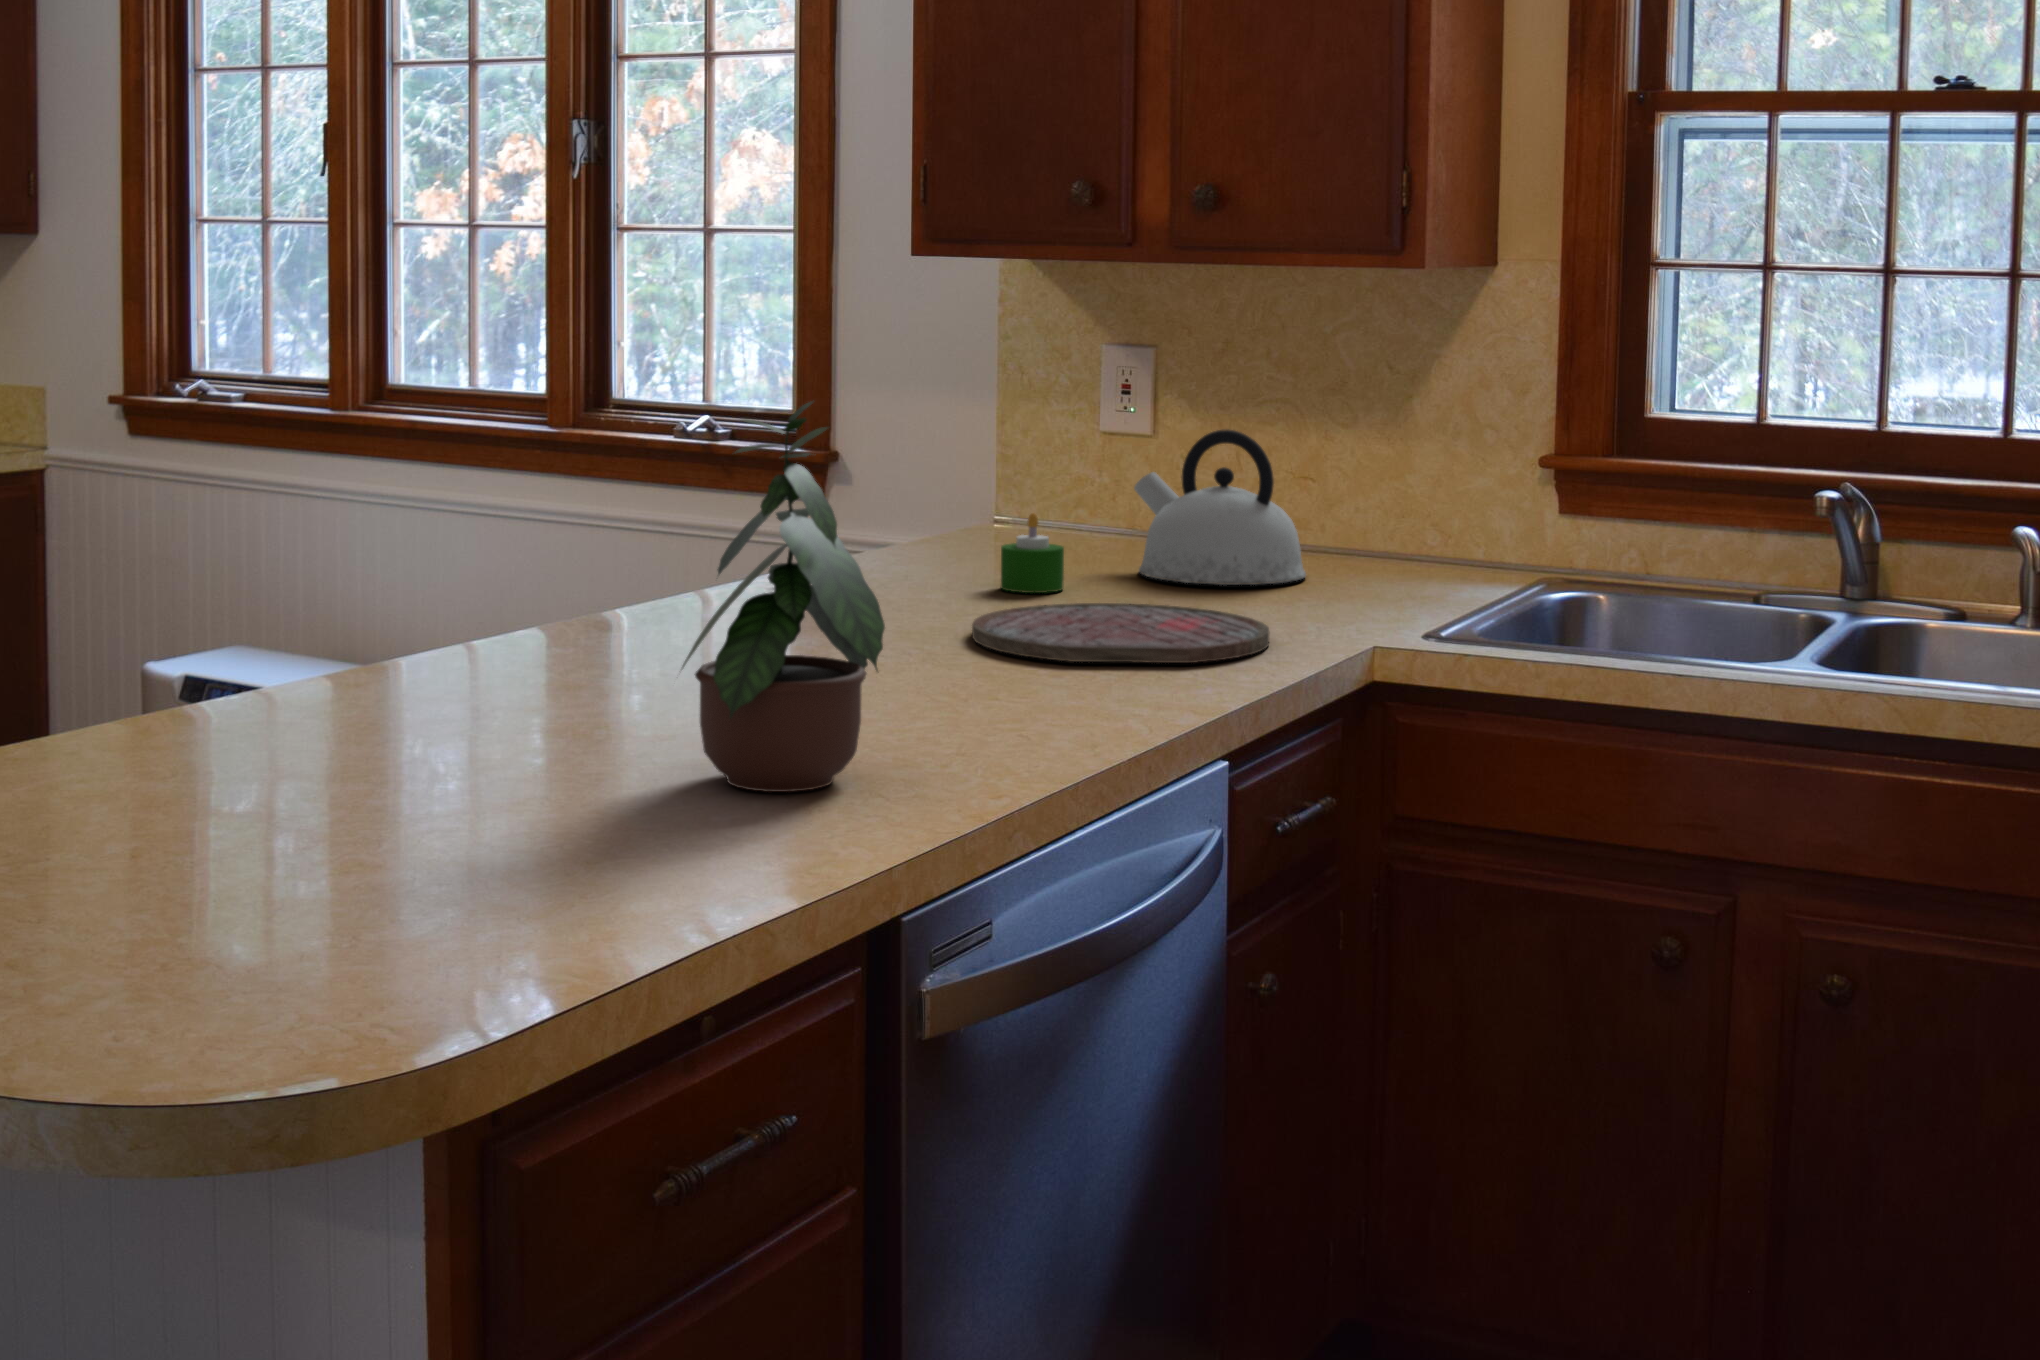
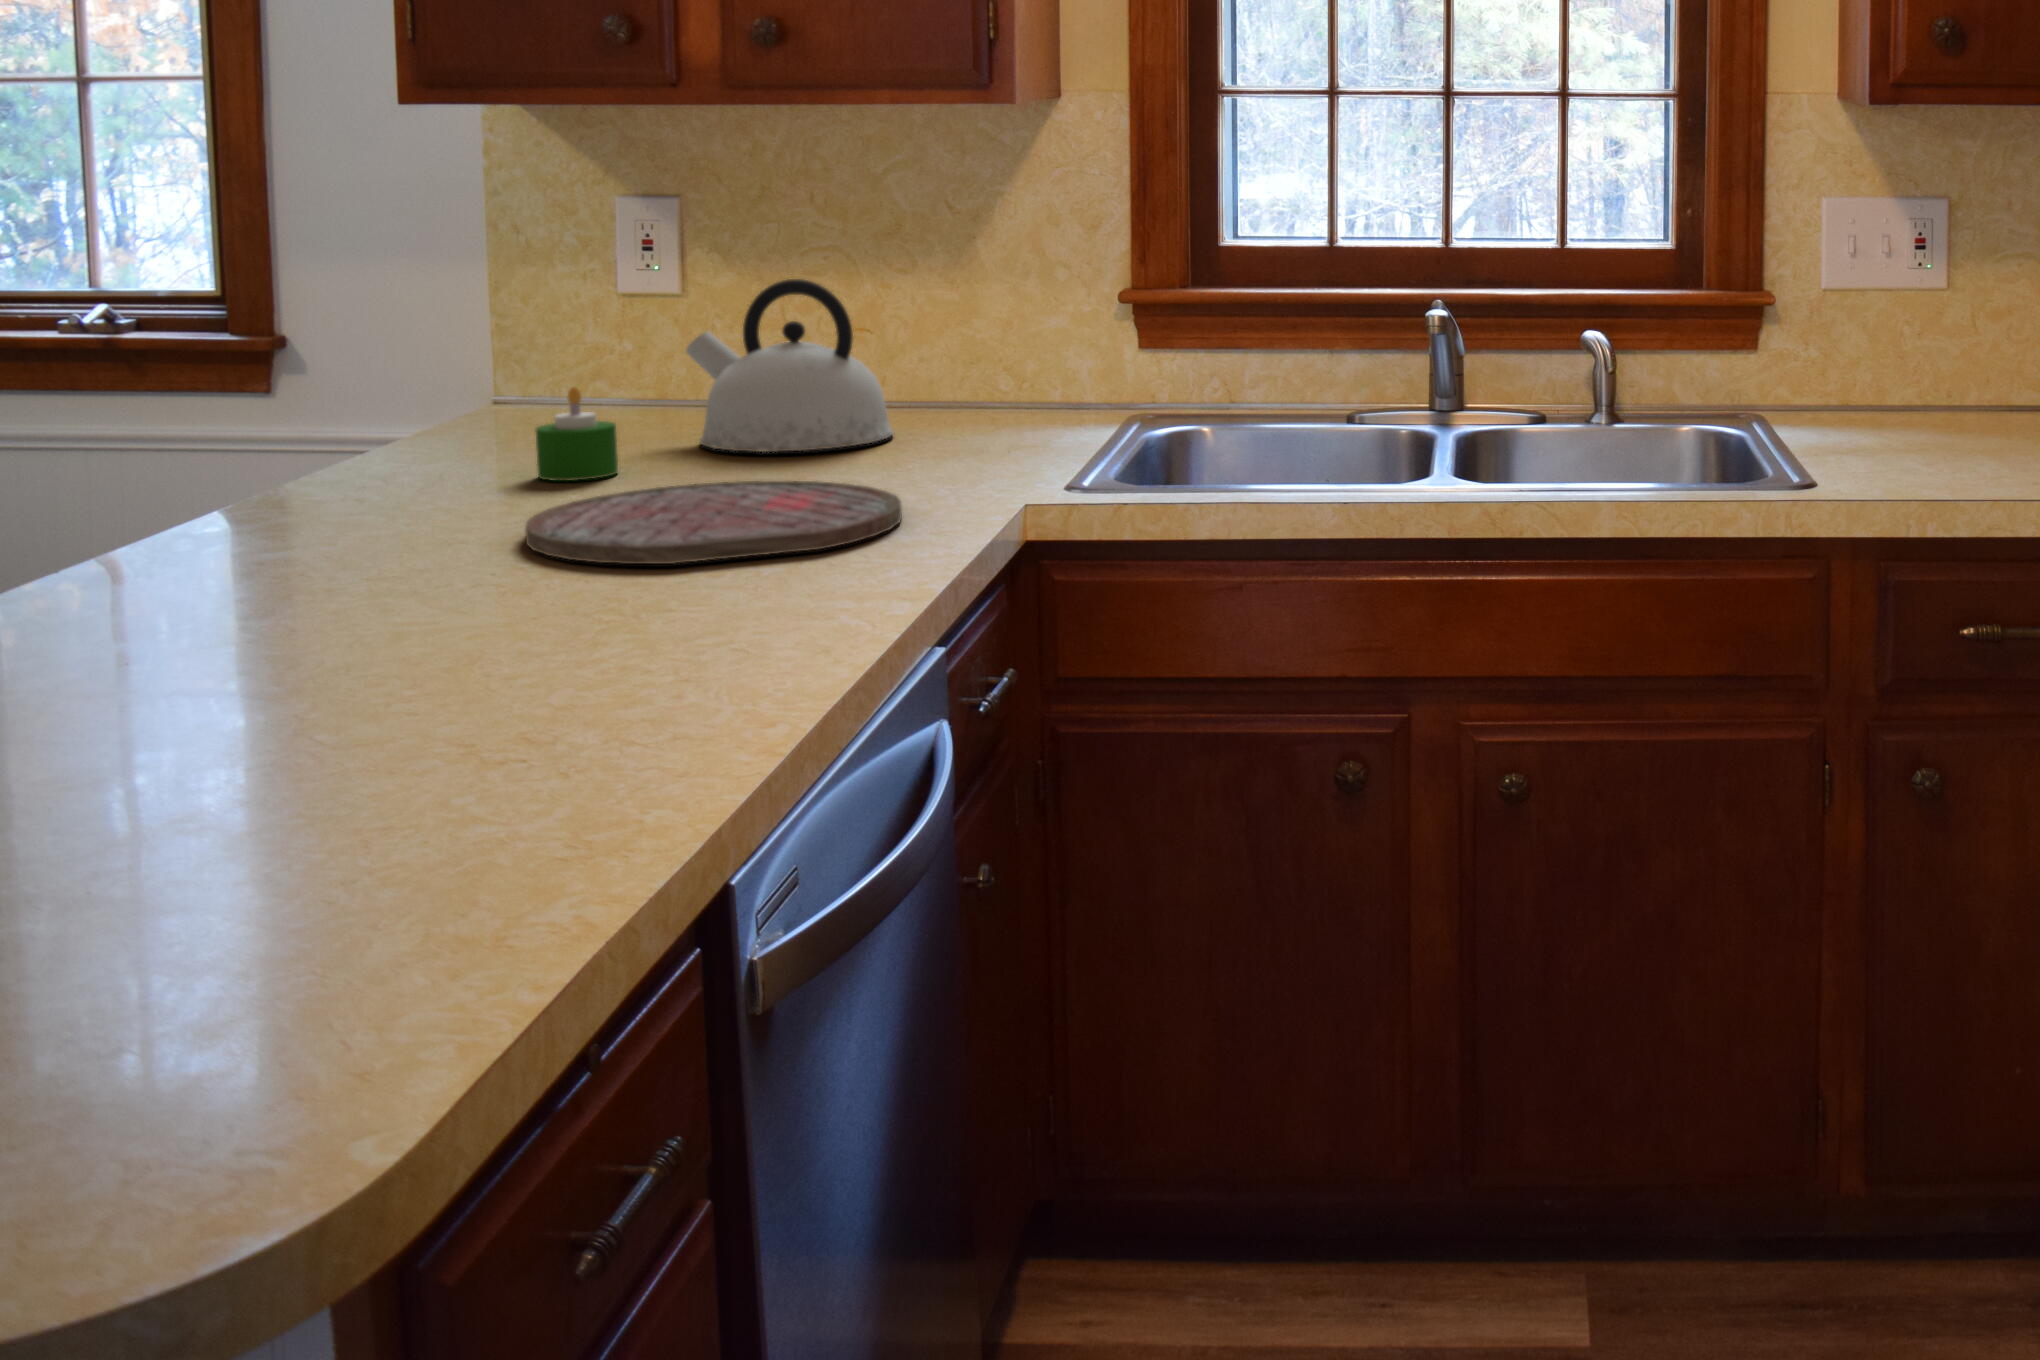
potted plant: present [682,402,885,792] -> none [97,236,506,835]

